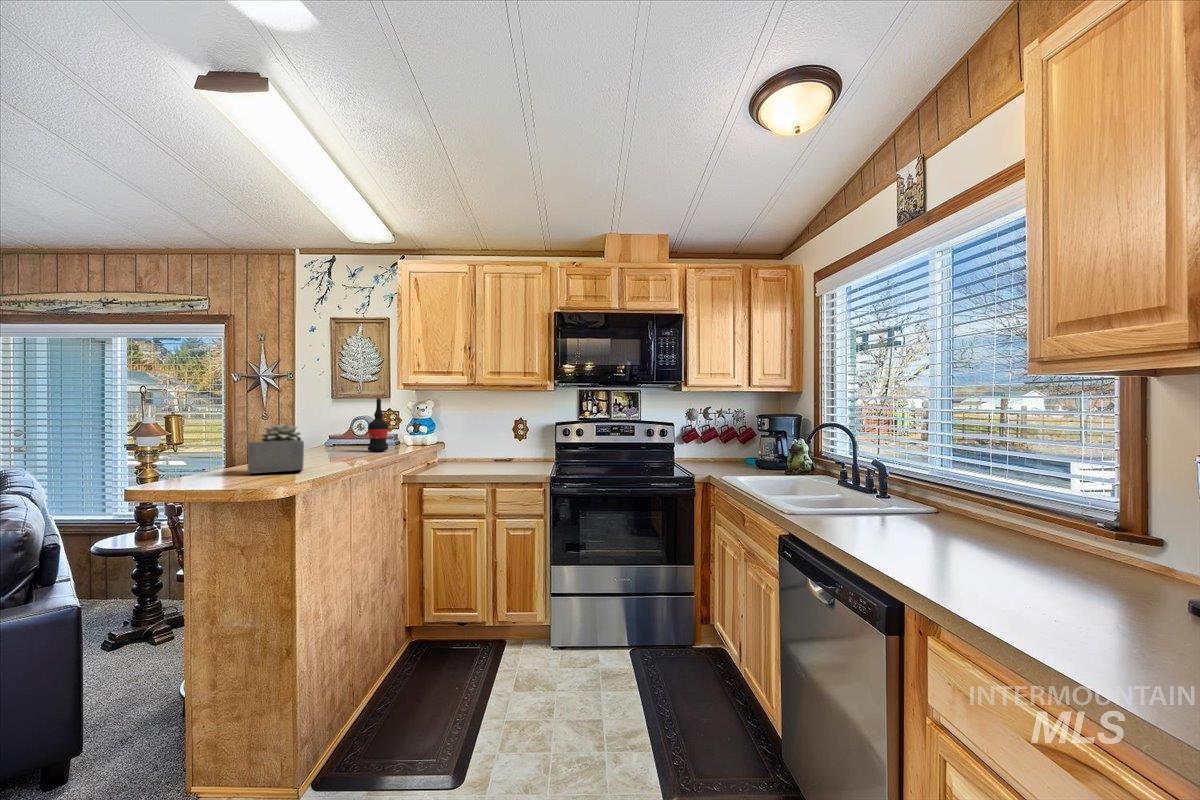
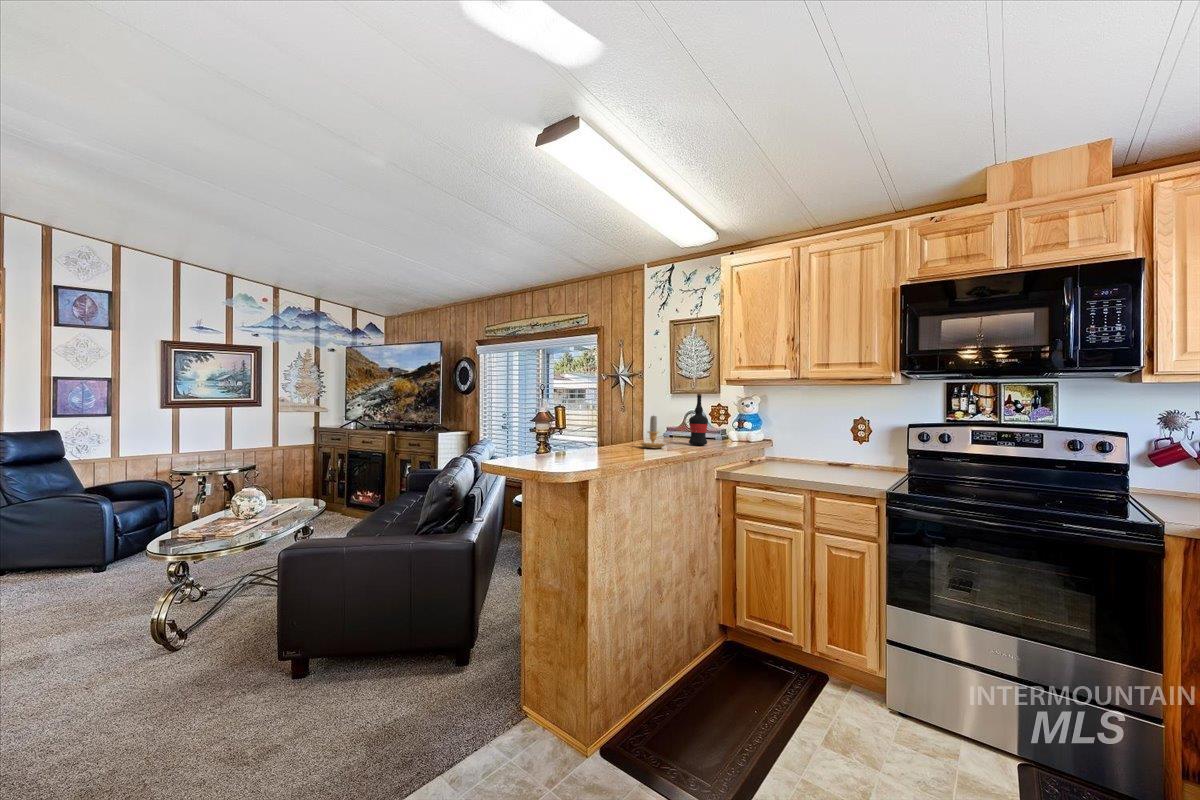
candle: none [314,420,354,459] -> present [641,416,667,449]
succulent plant: present [248,424,304,473] -> none [579,415,622,456]

